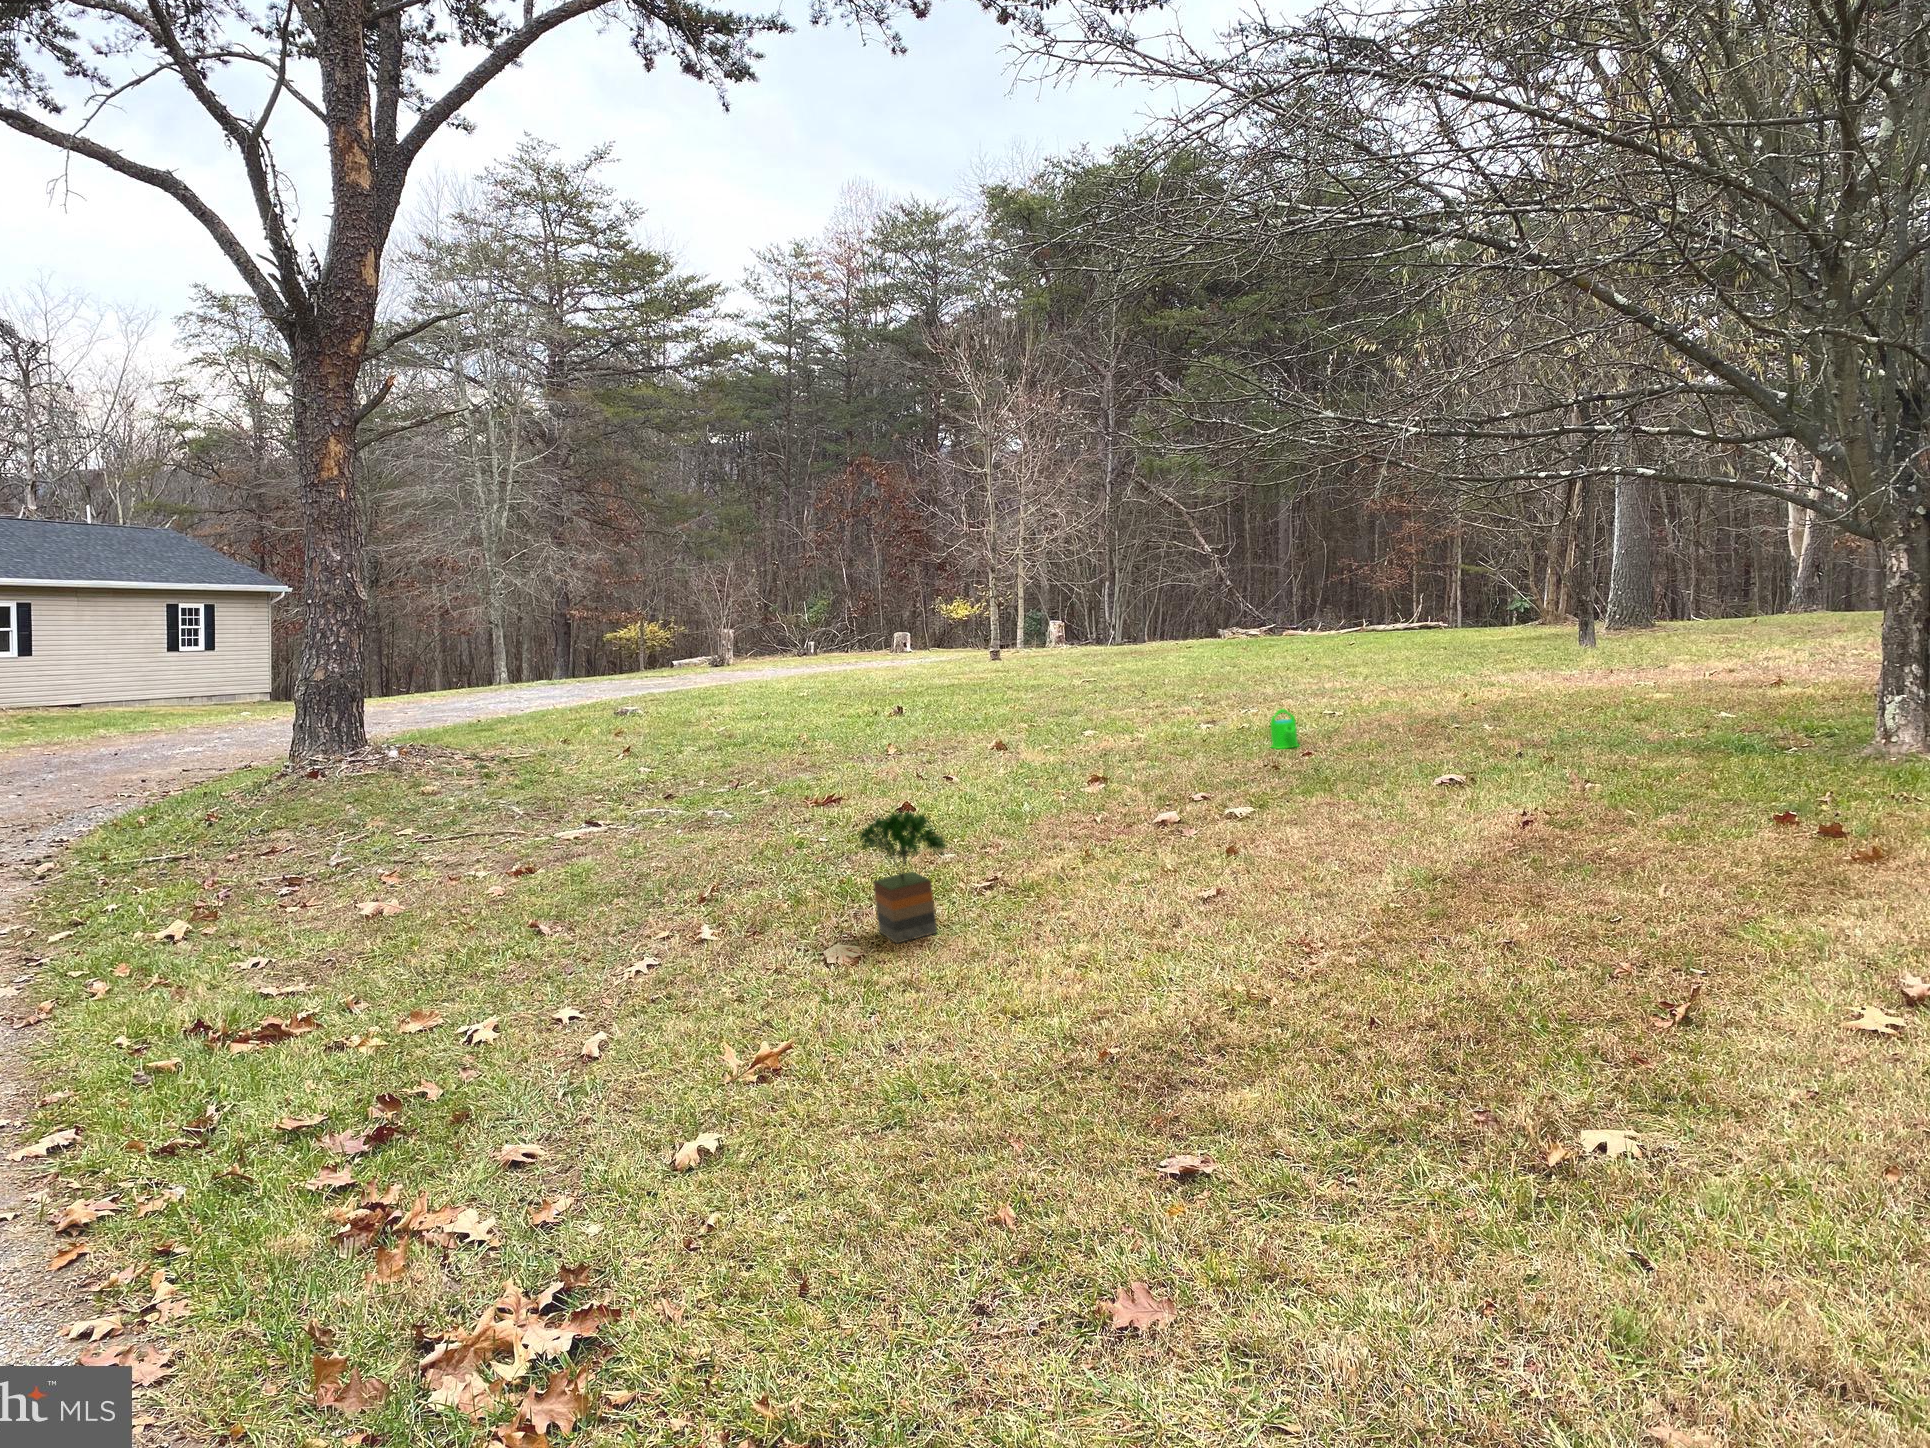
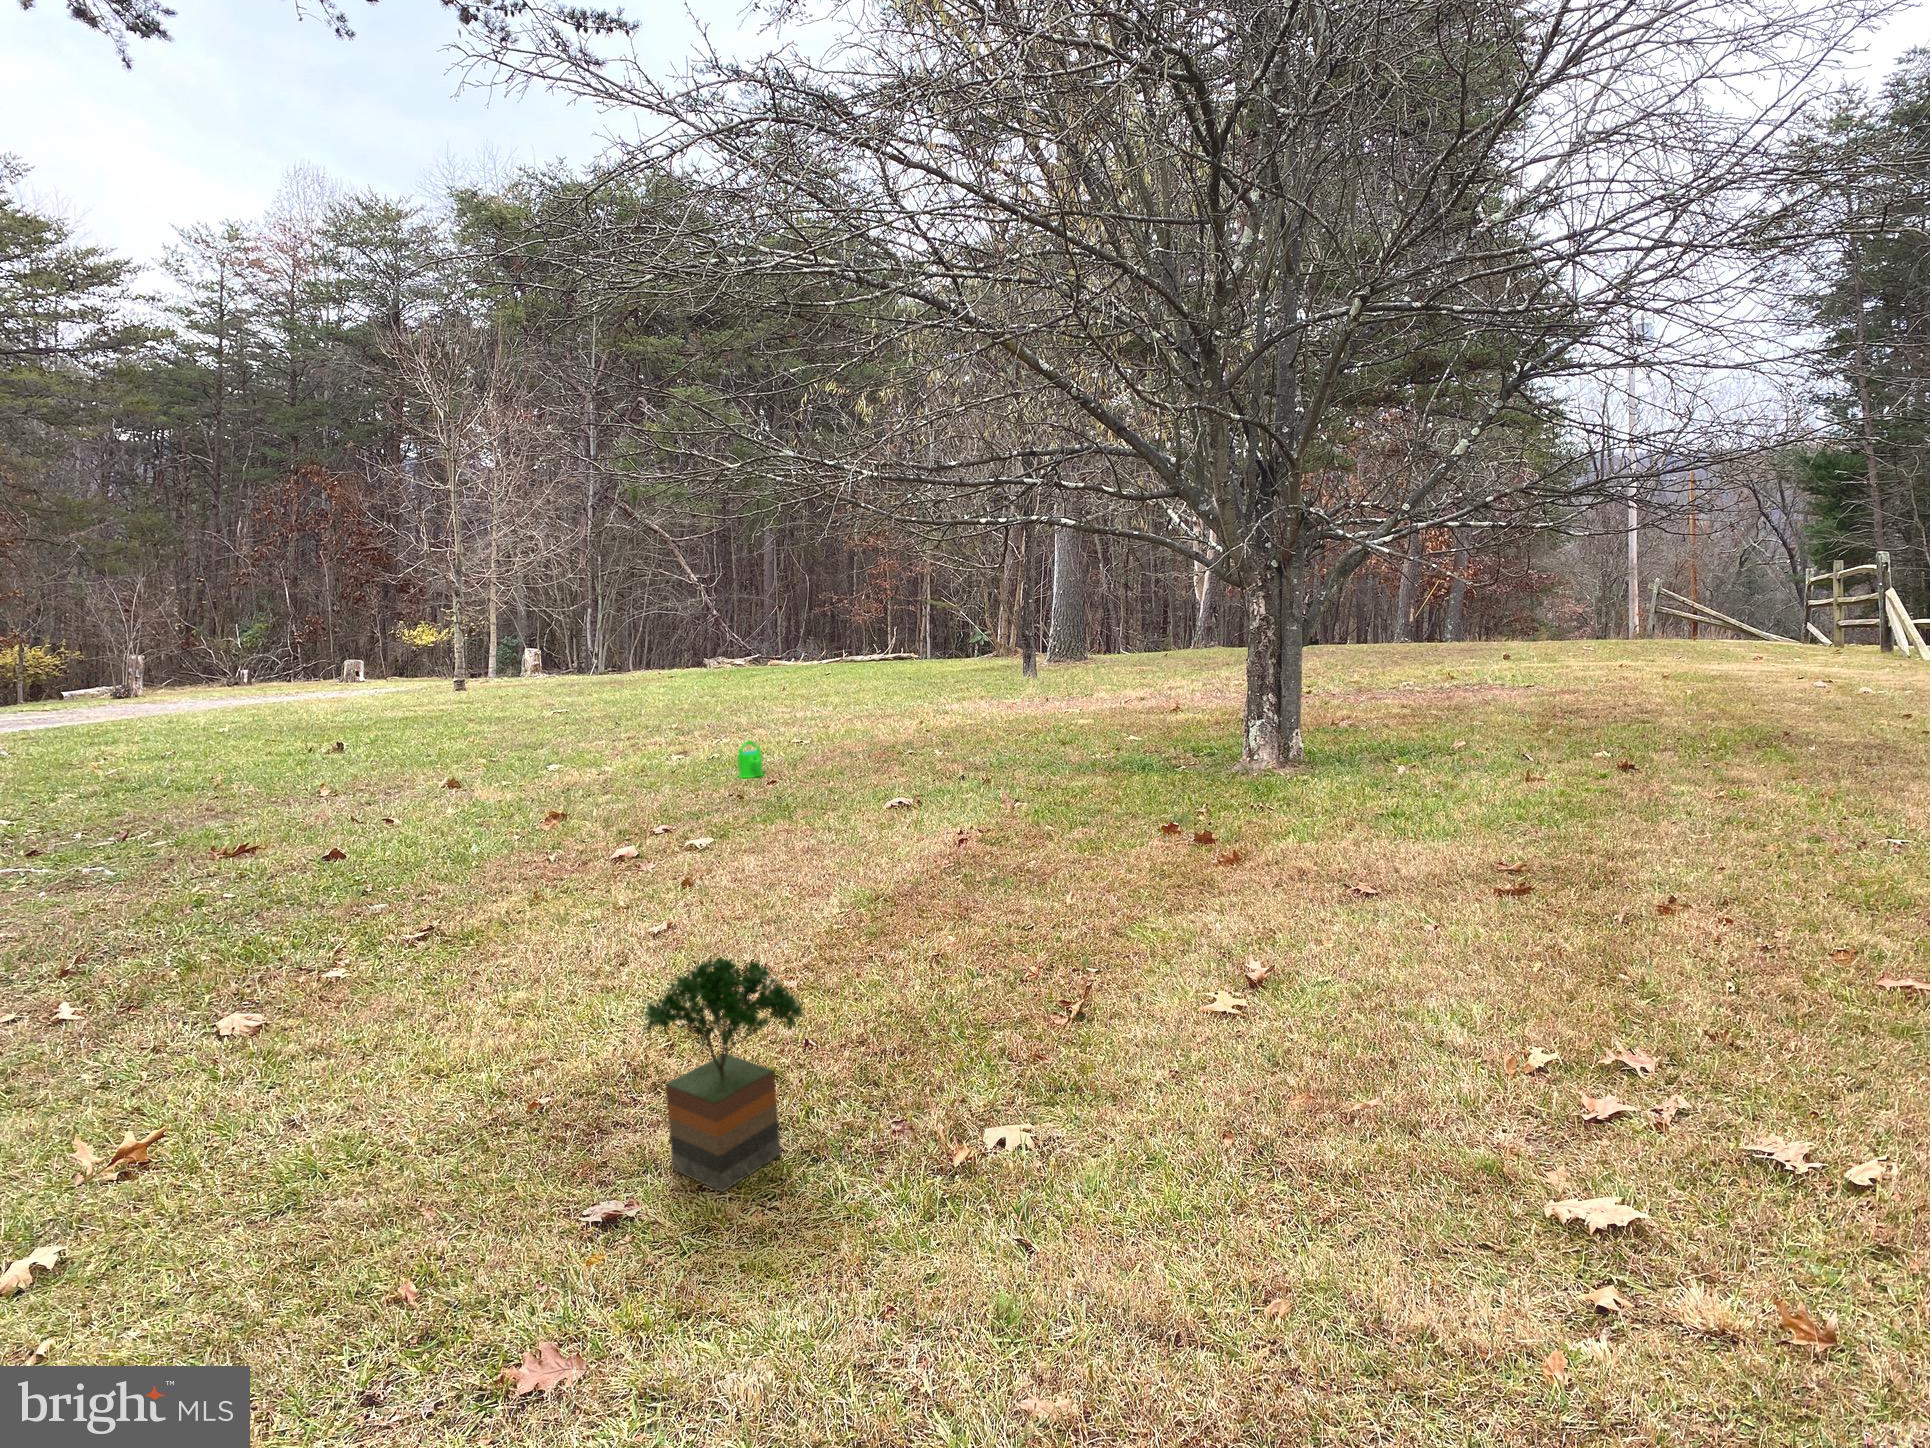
potted tree: present [857,812,946,943] -> present [642,957,803,1192]

